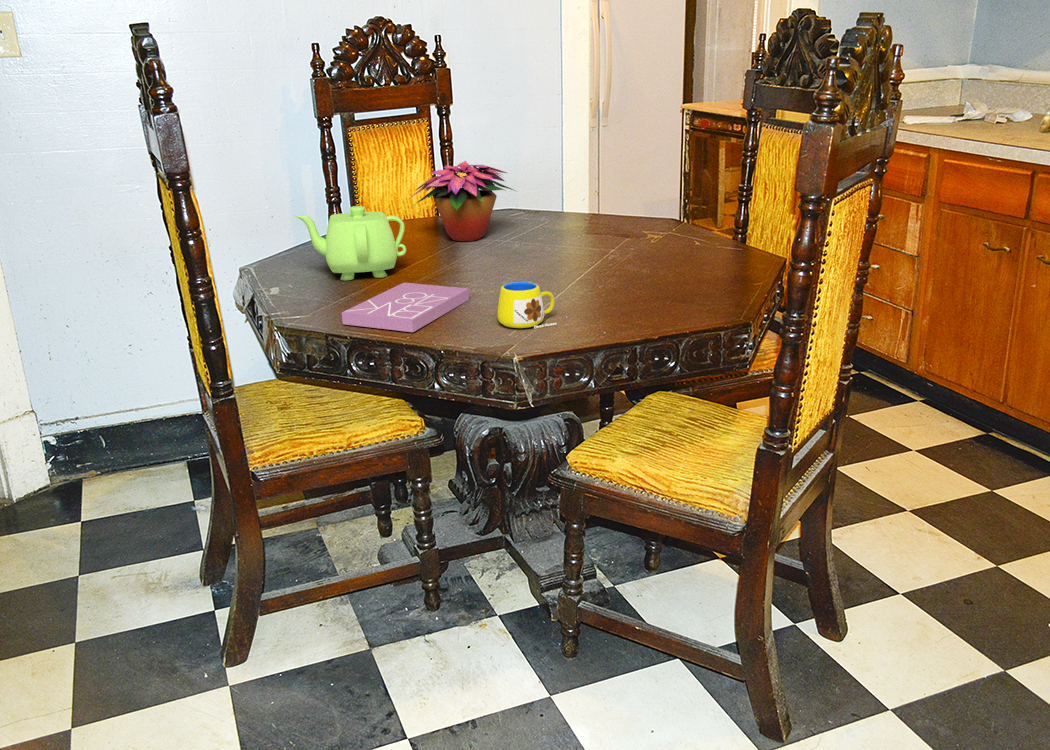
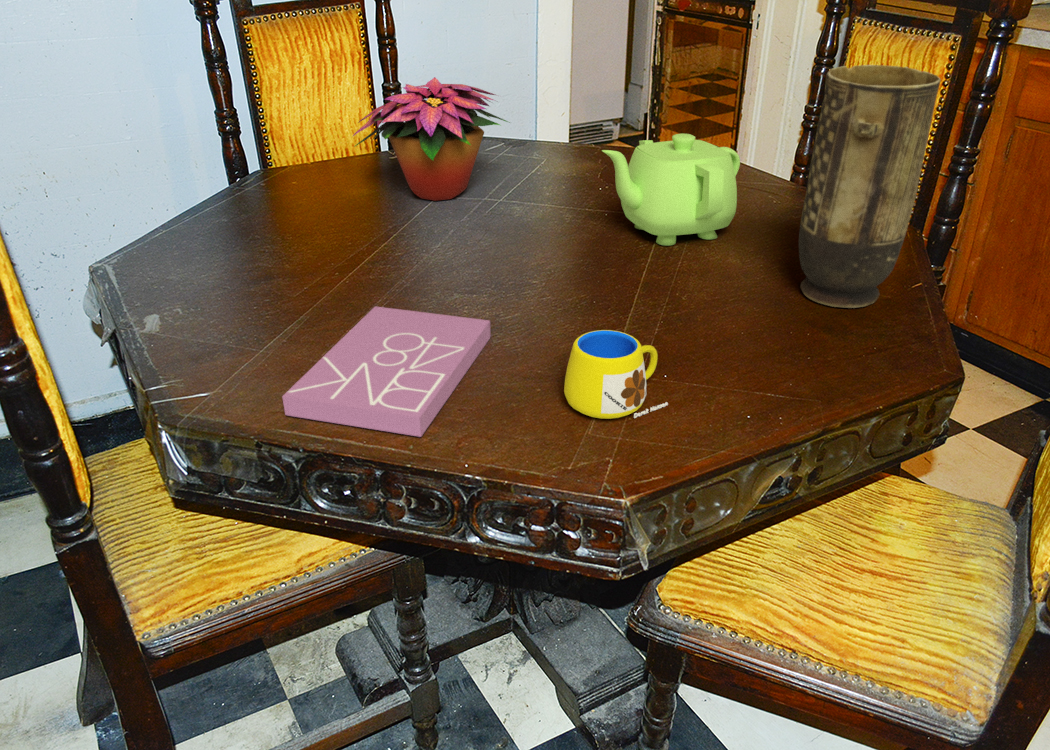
vase: none [669,142,738,290] -> present [799,65,941,308]
teapot: present [295,206,406,280] -> present [602,134,740,246]

